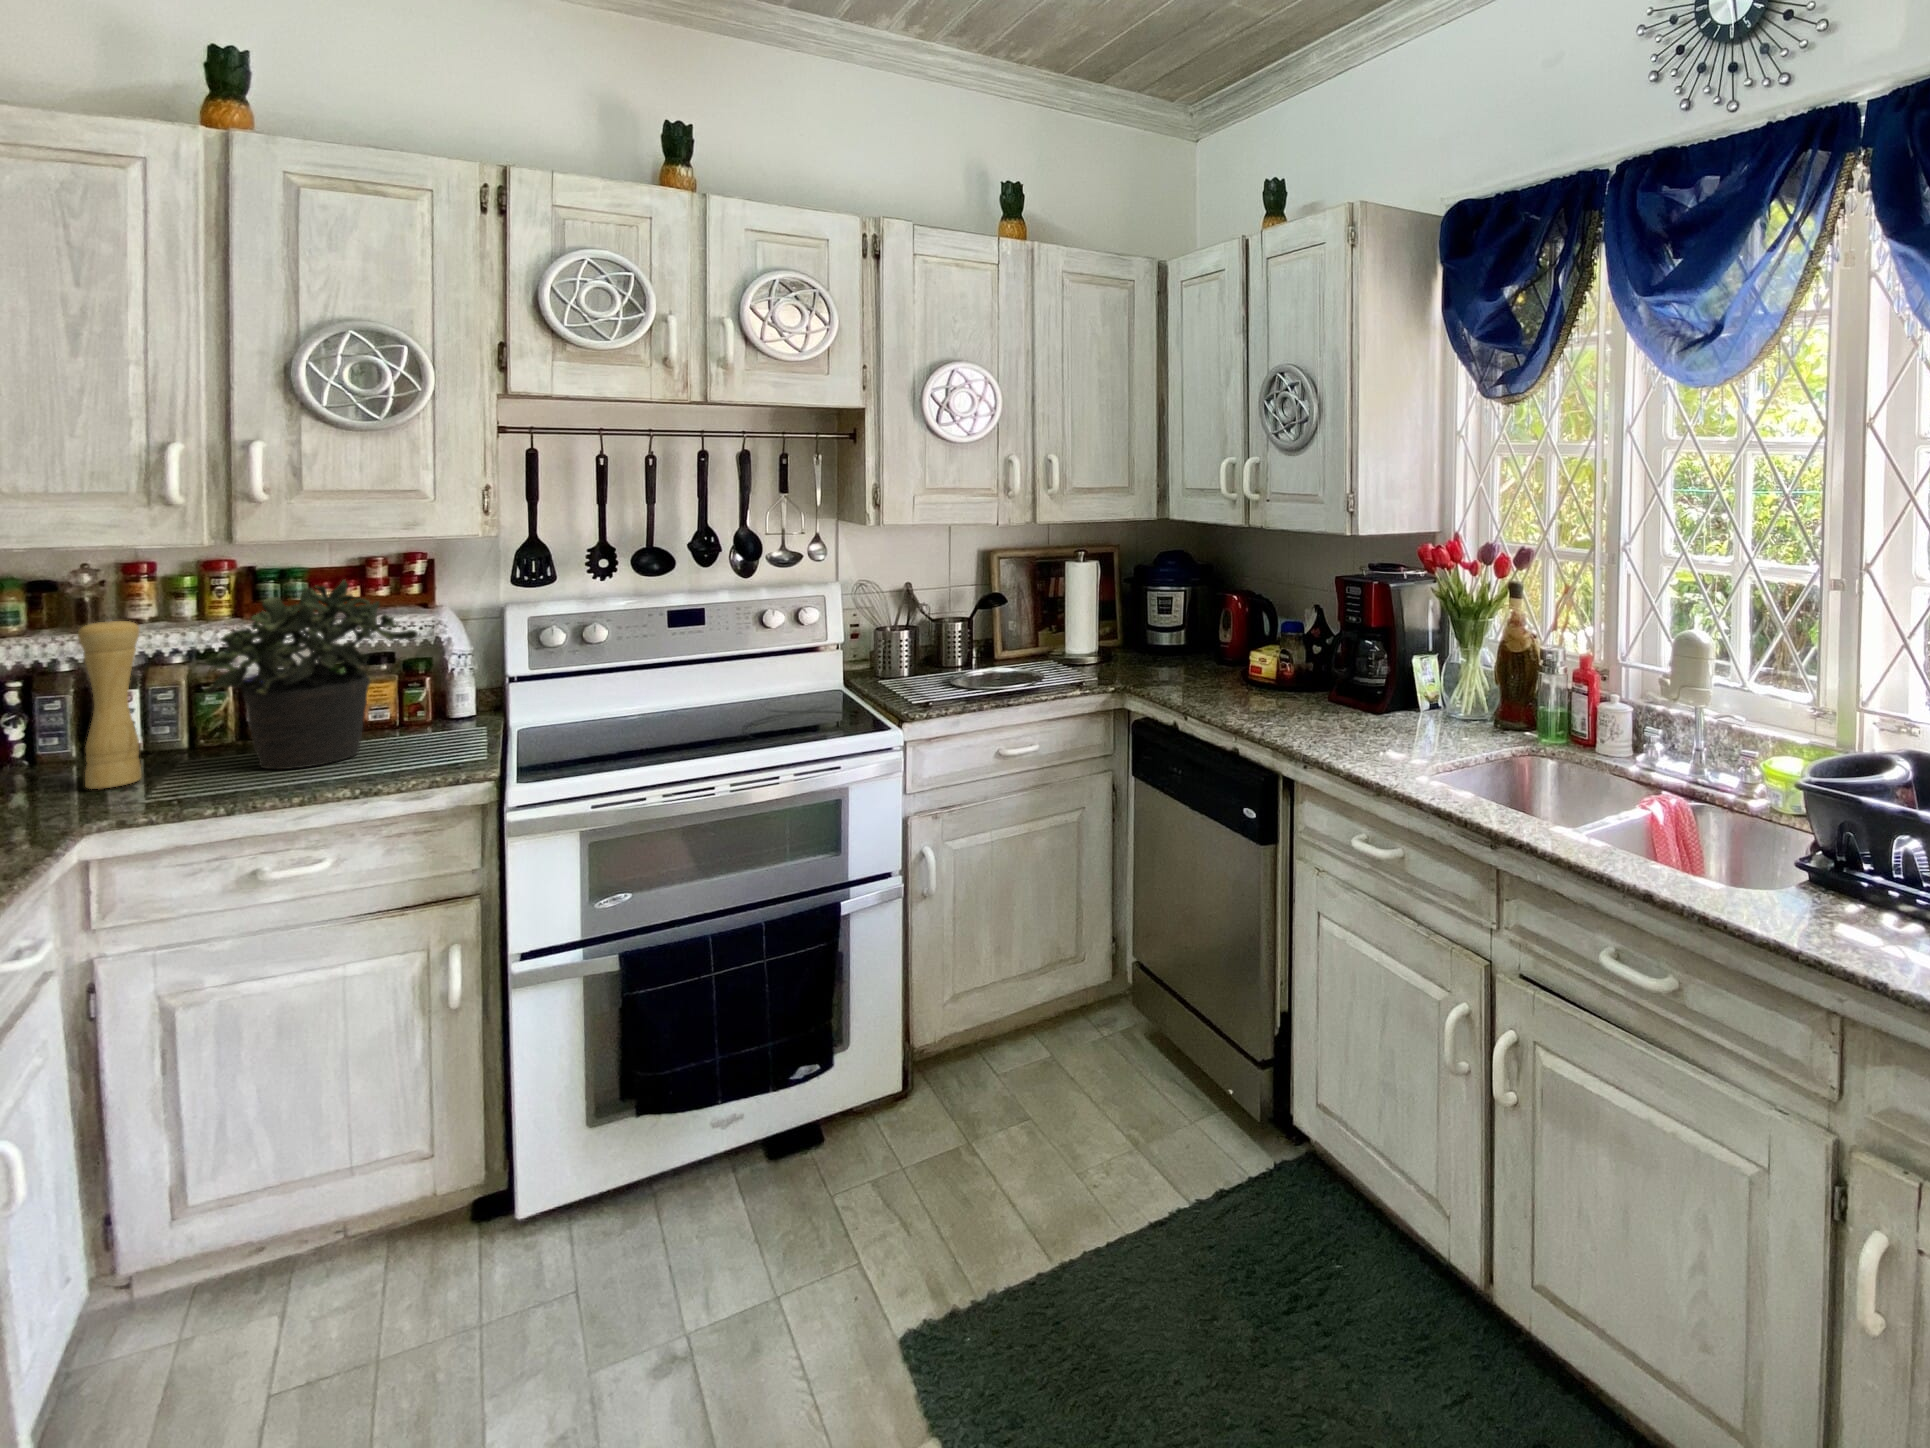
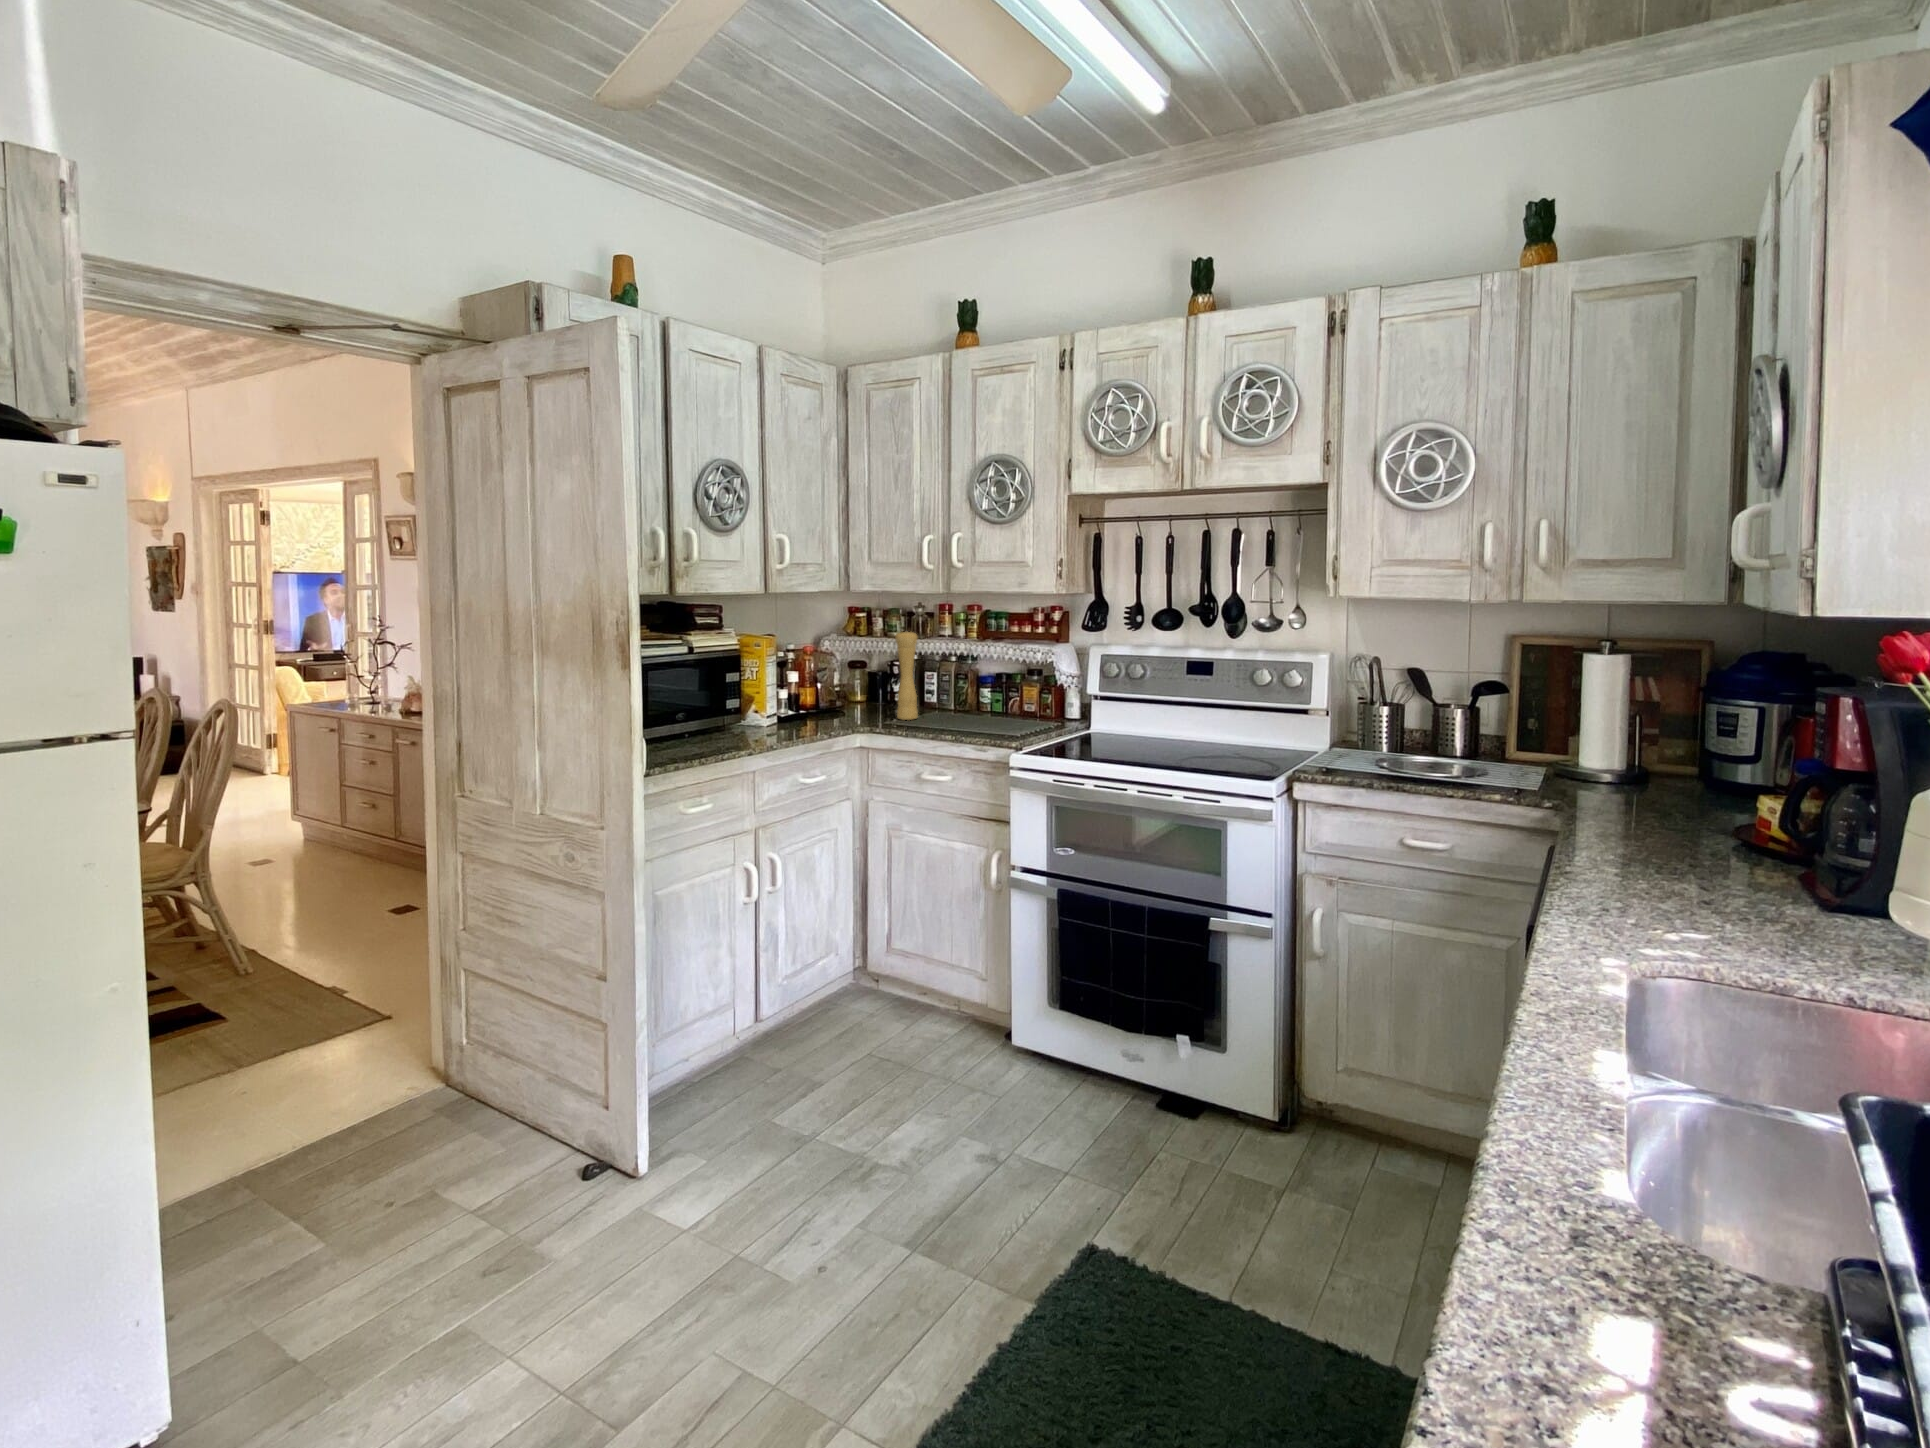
potted plant: present [204,580,418,769] -> none [923,617,1018,727]

